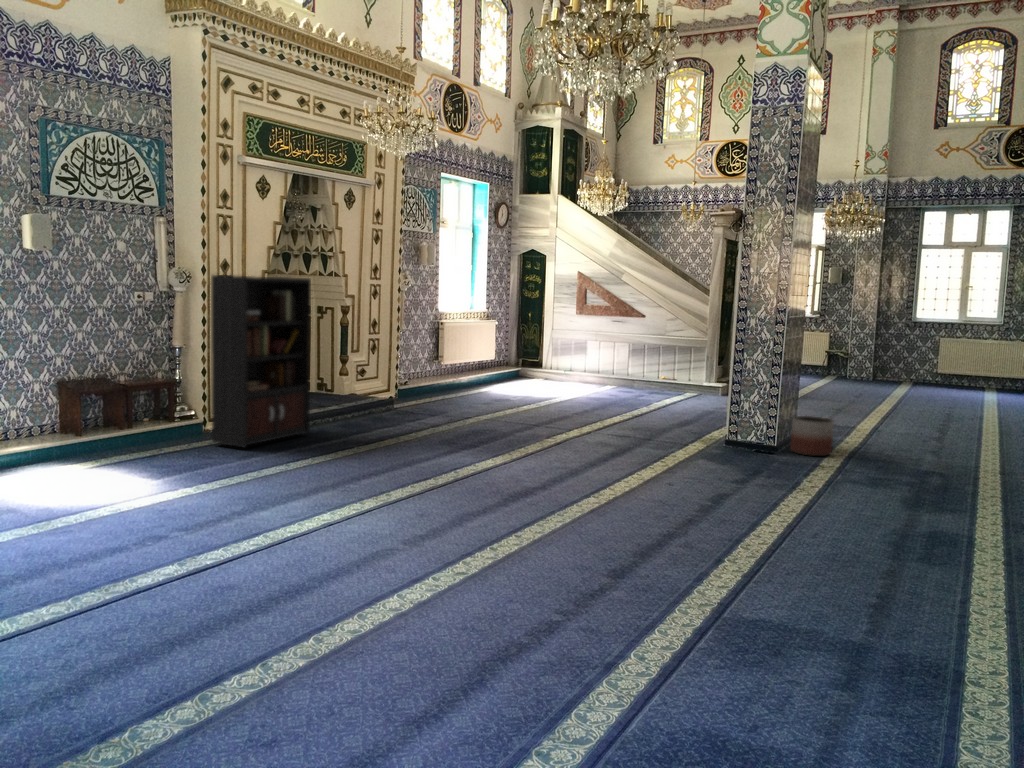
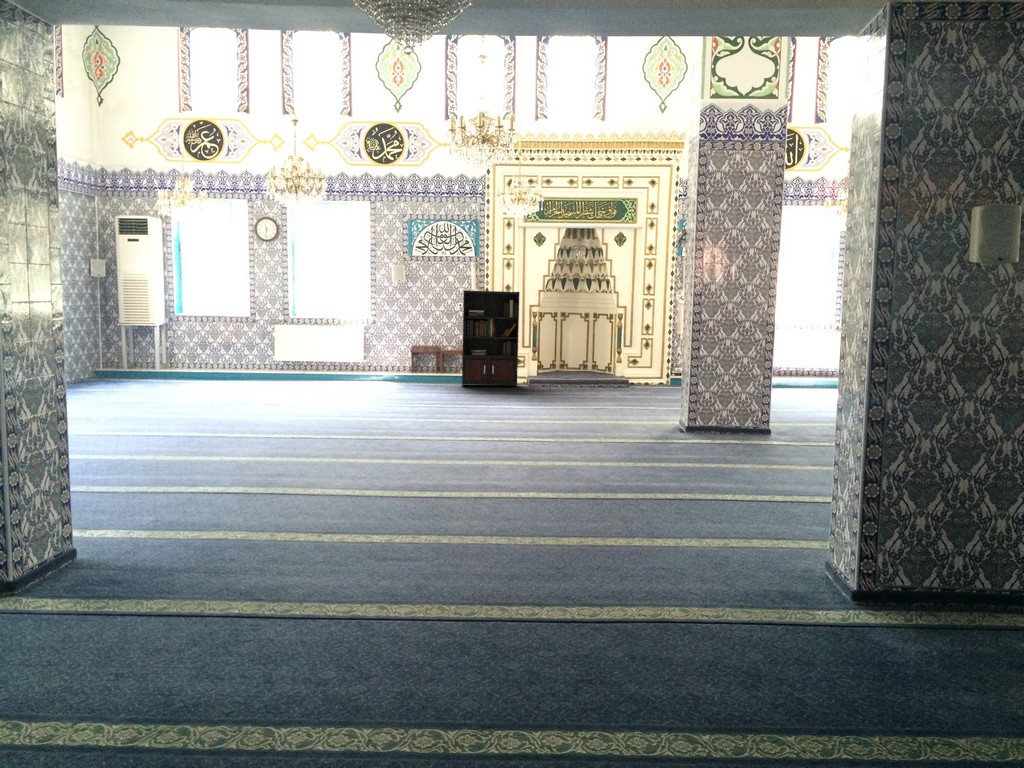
planter: present [790,416,834,456] -> none [738,402,779,439]

